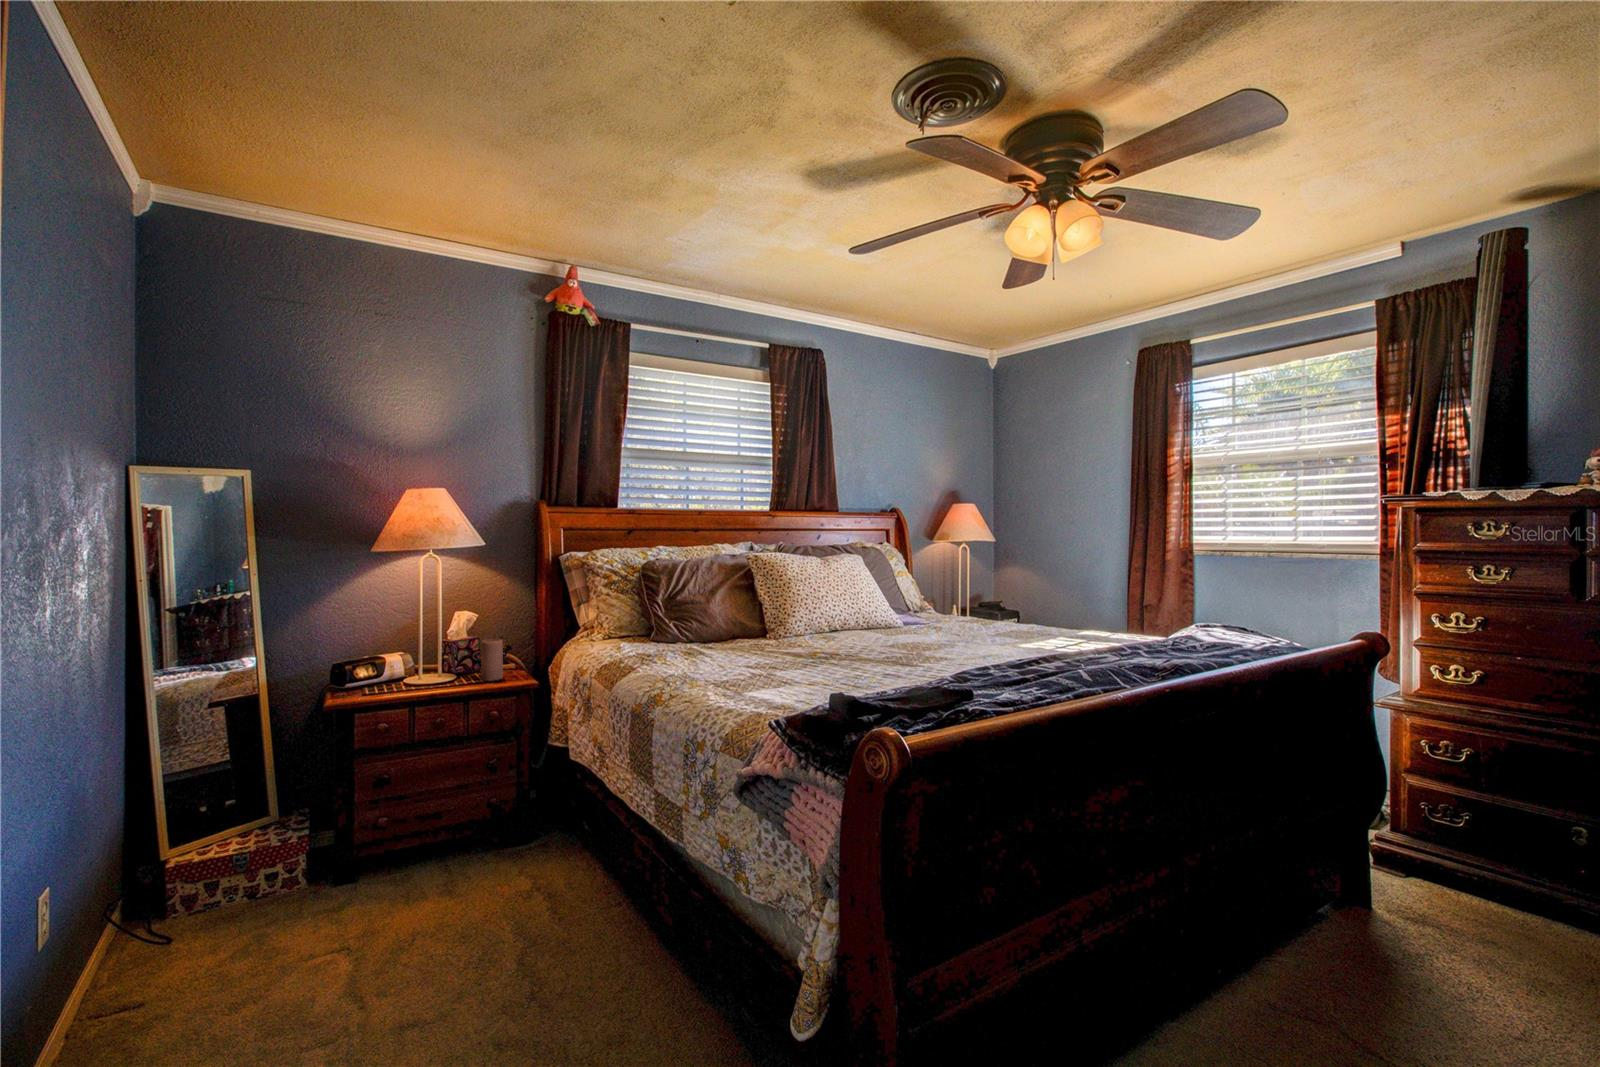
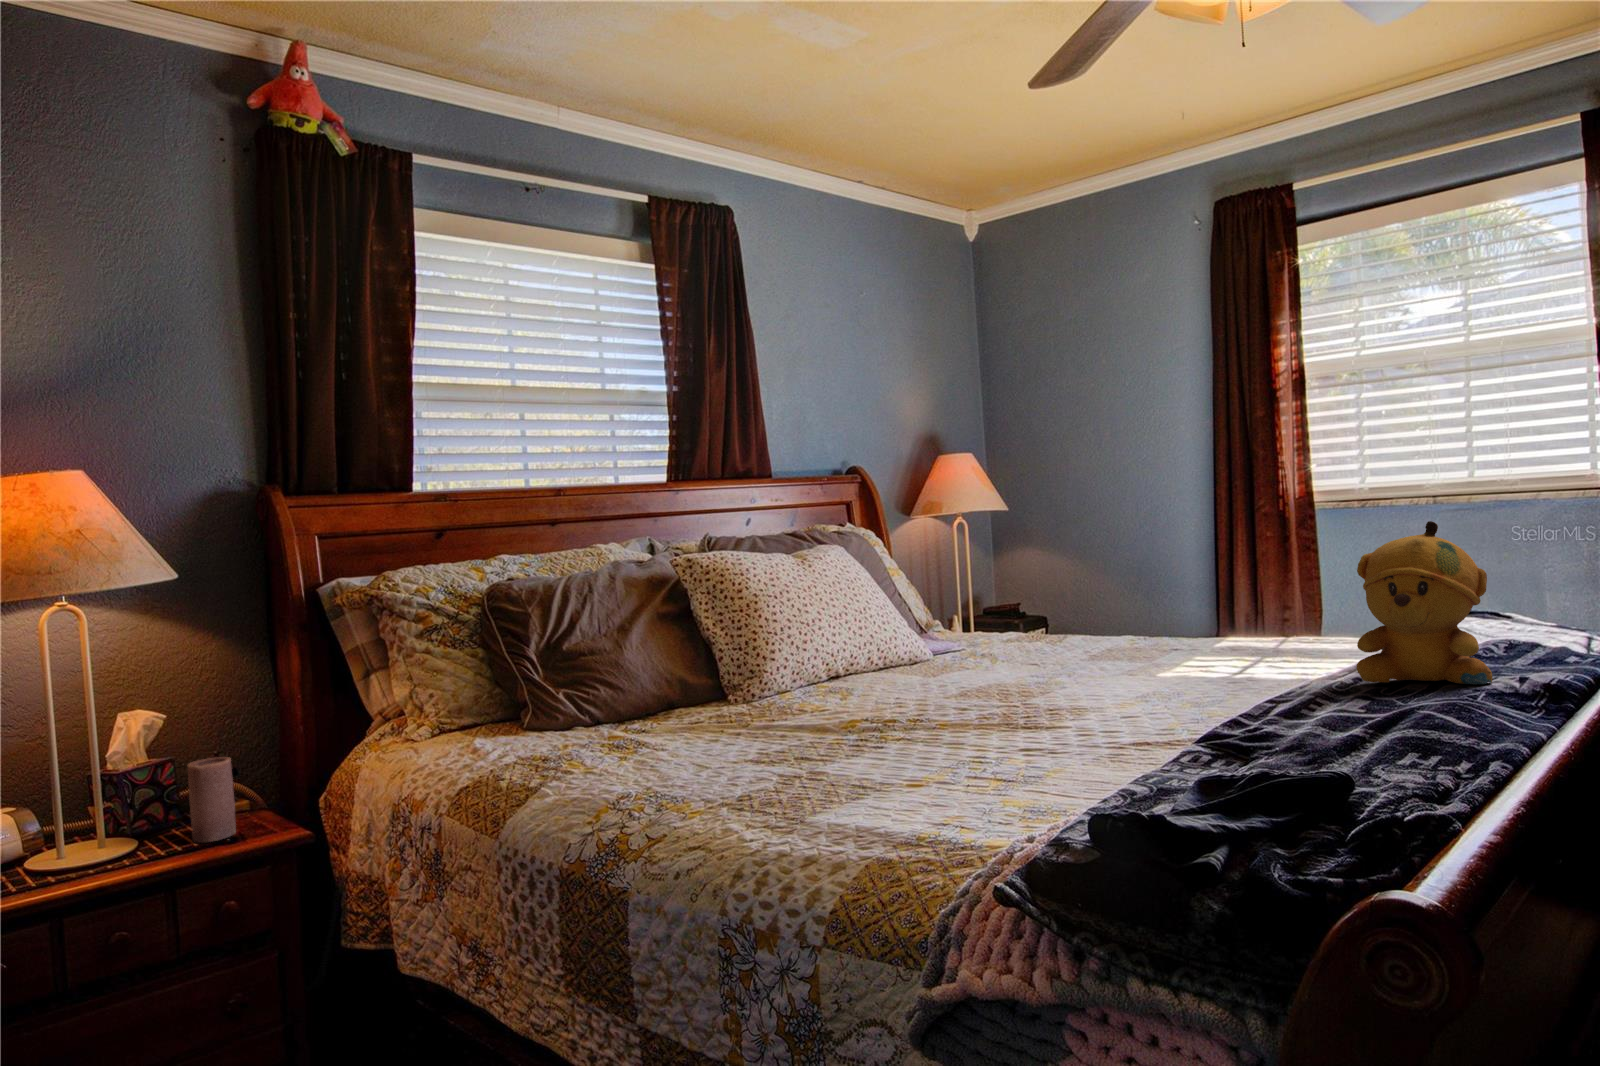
stuffed bear: none [1075,566,1145,663] -> present [1356,521,1493,684]

